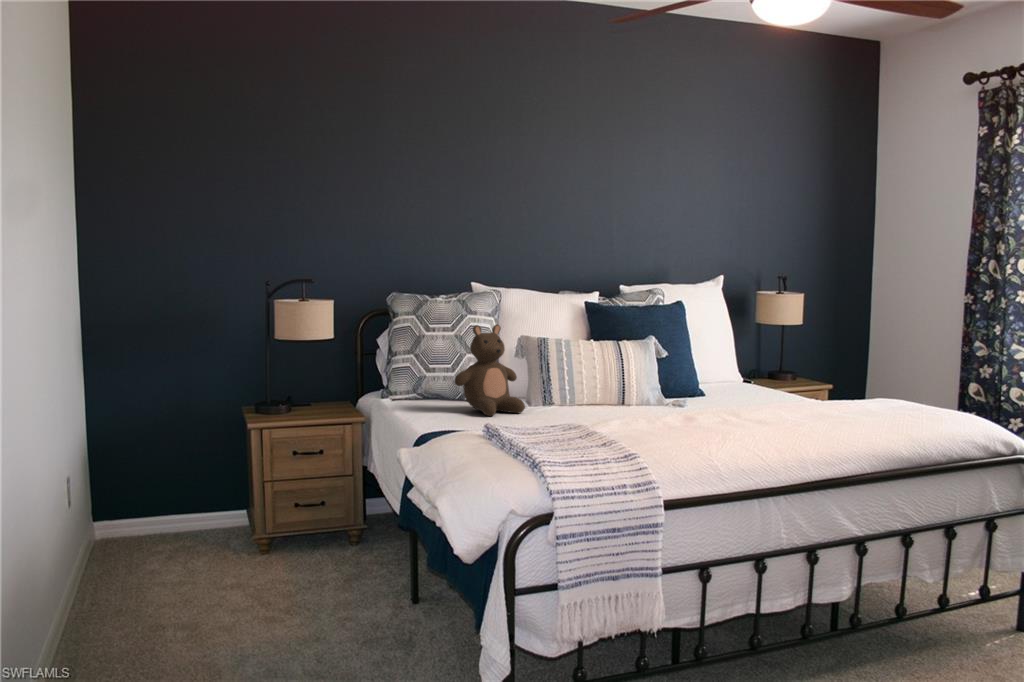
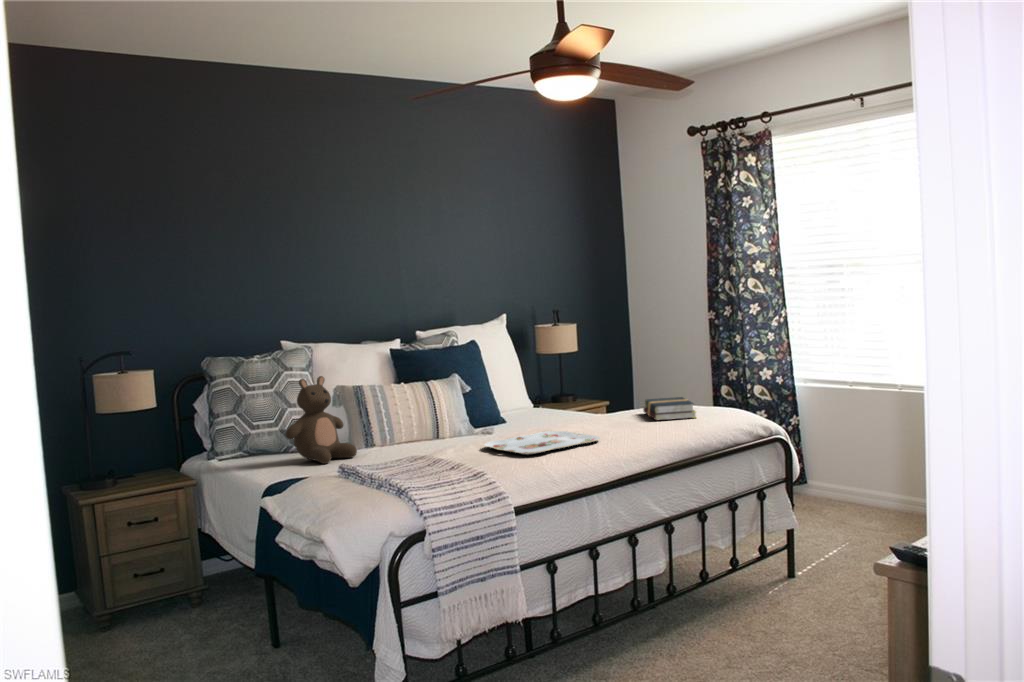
hardback book: none [855,391,923,421] -> present [643,397,696,421]
serving tray: none [650,414,790,439] -> present [484,431,600,455]

